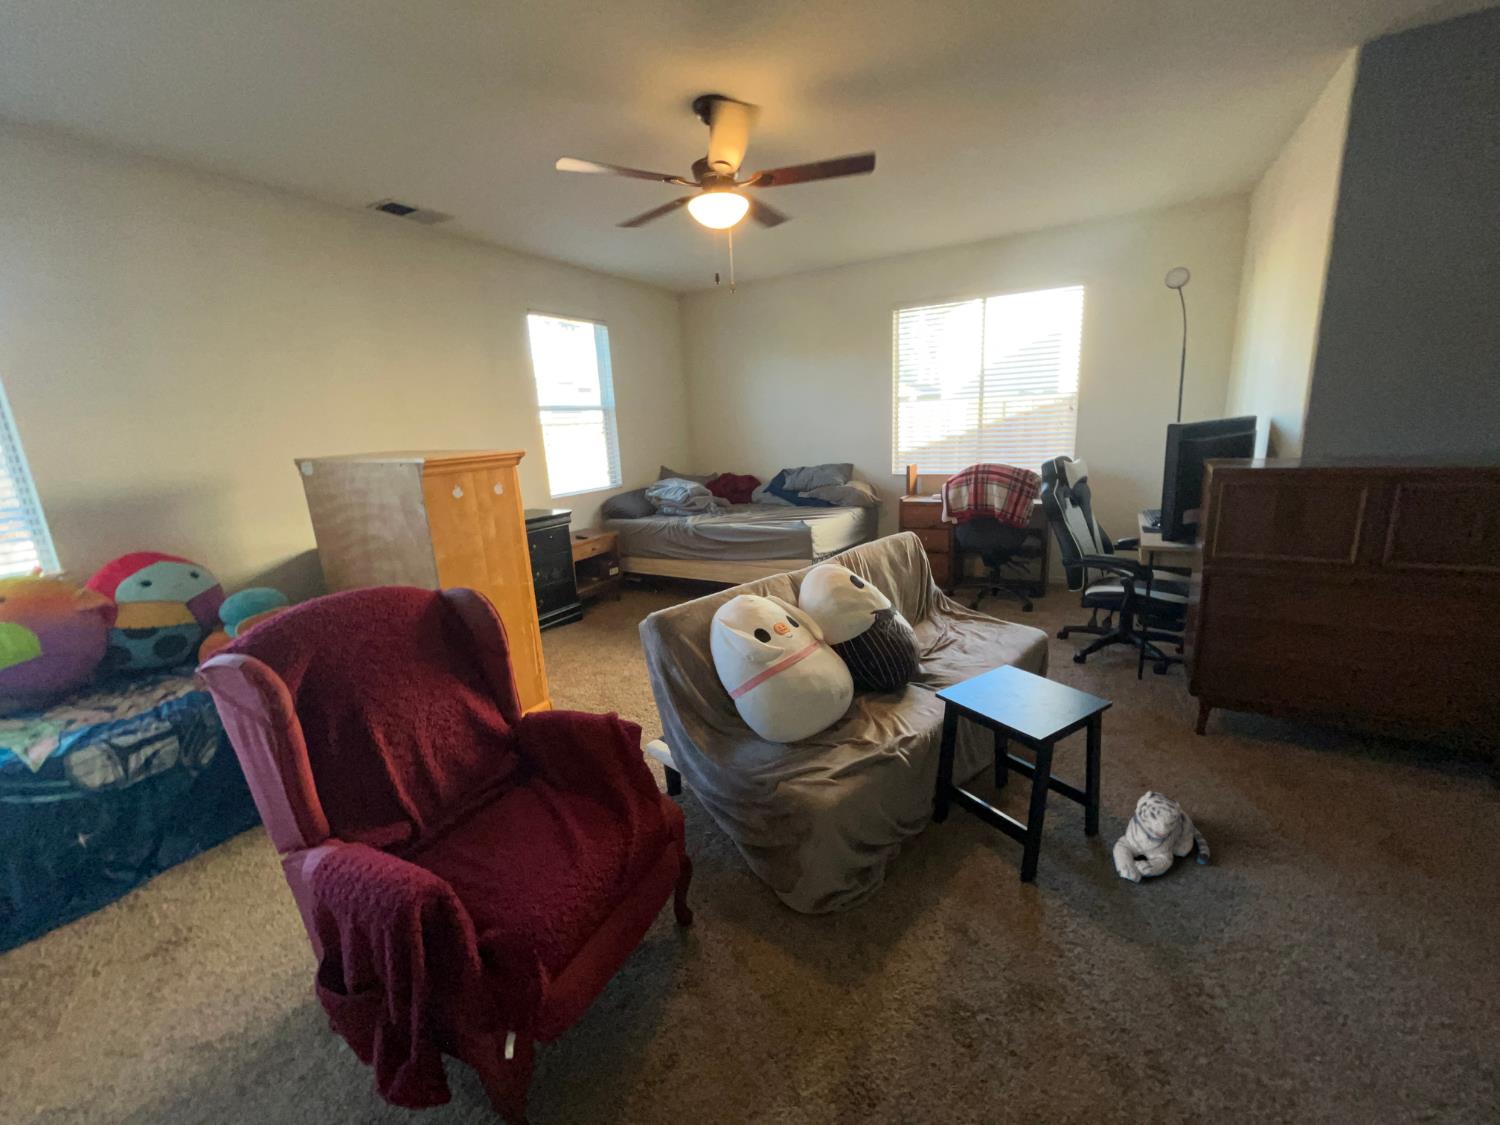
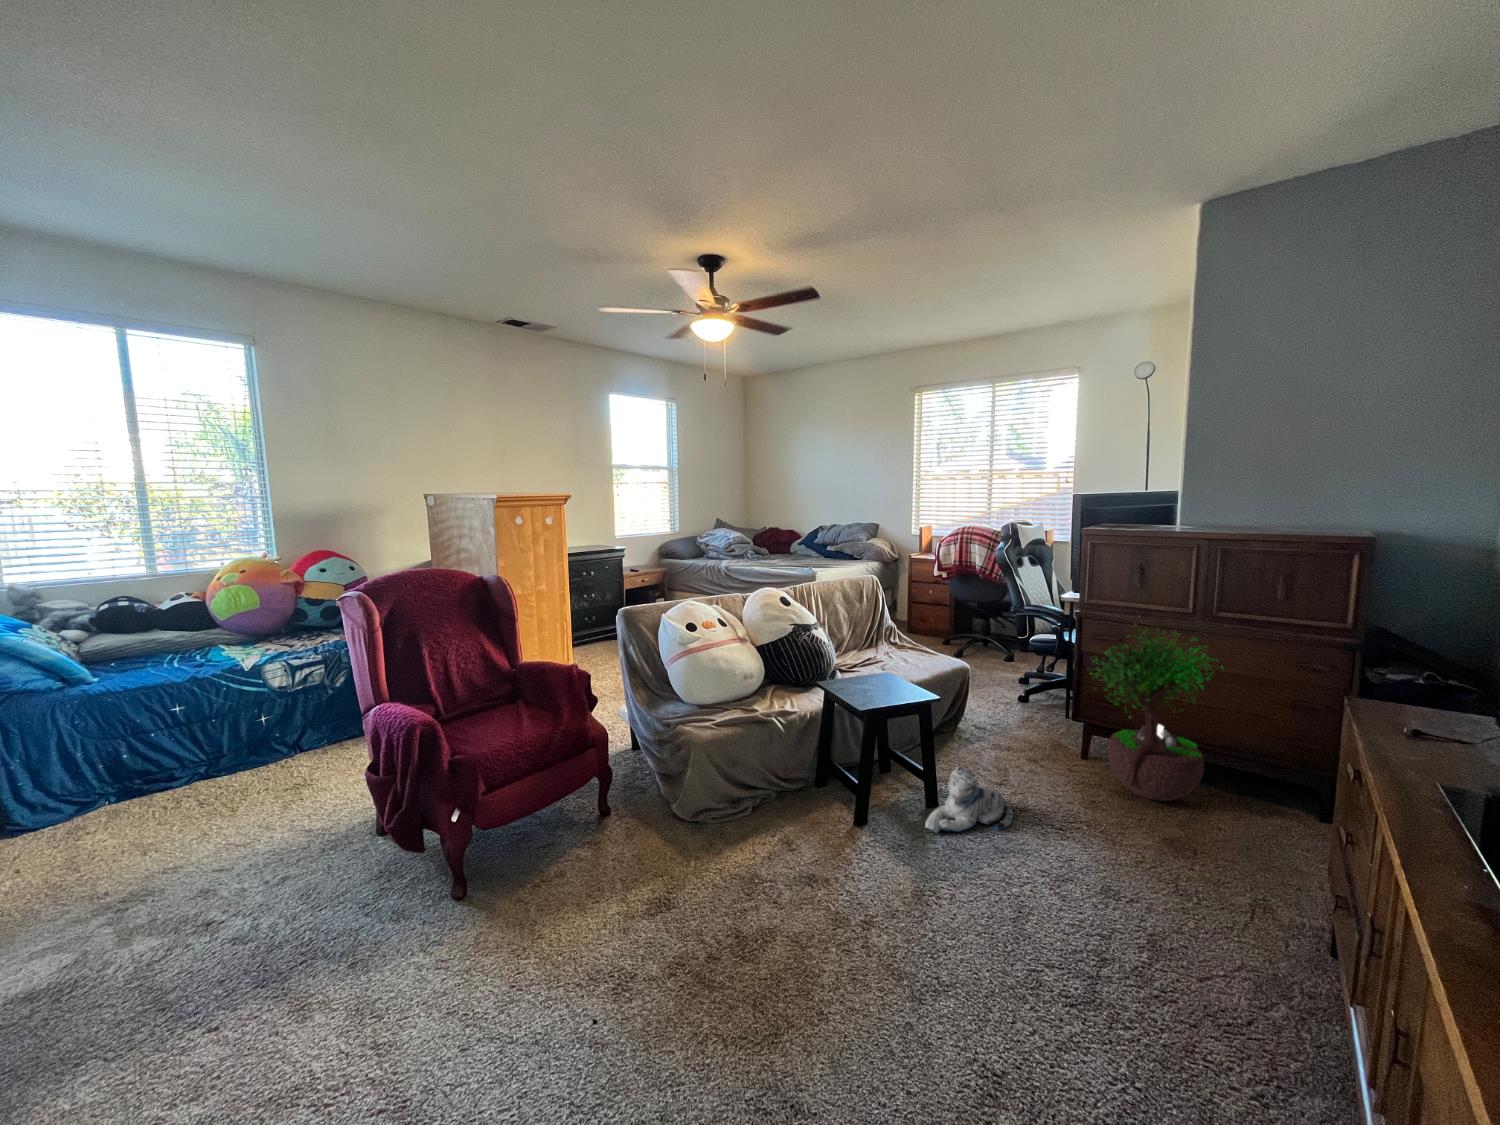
potted tree: none [1257,576,1454,789] -> present [1091,624,1218,801]

